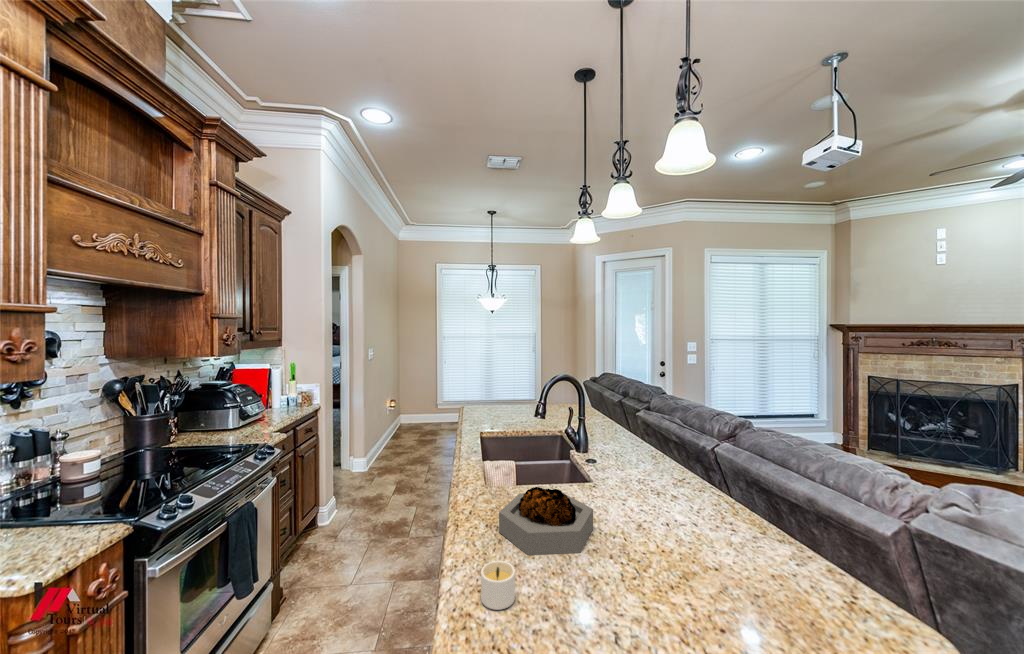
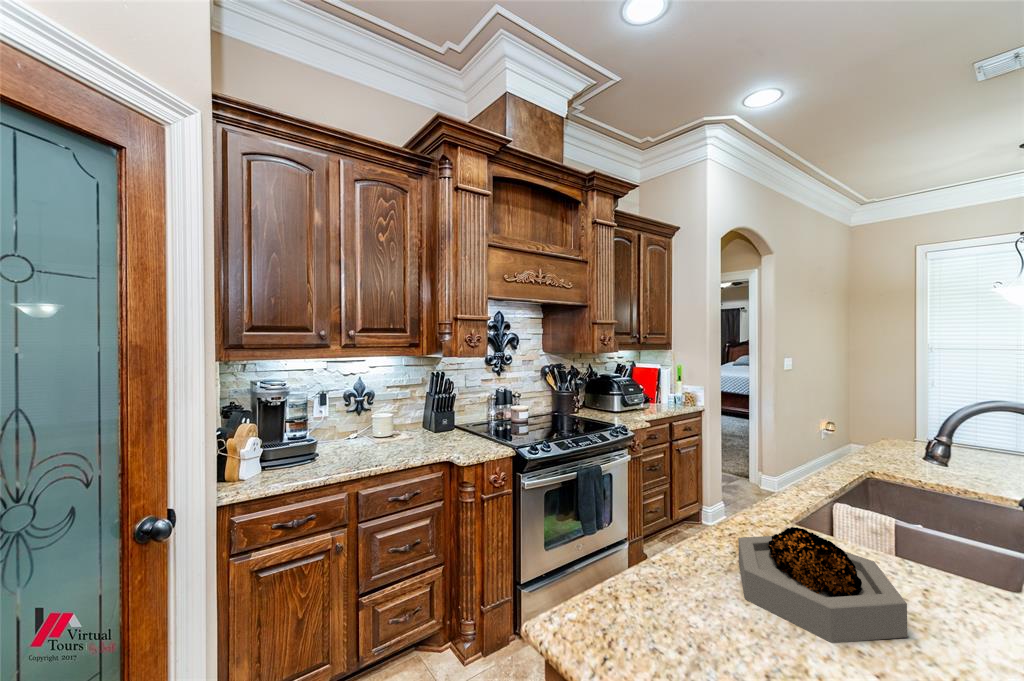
candle: present [481,561,515,610] -> none [636,563,688,631]

